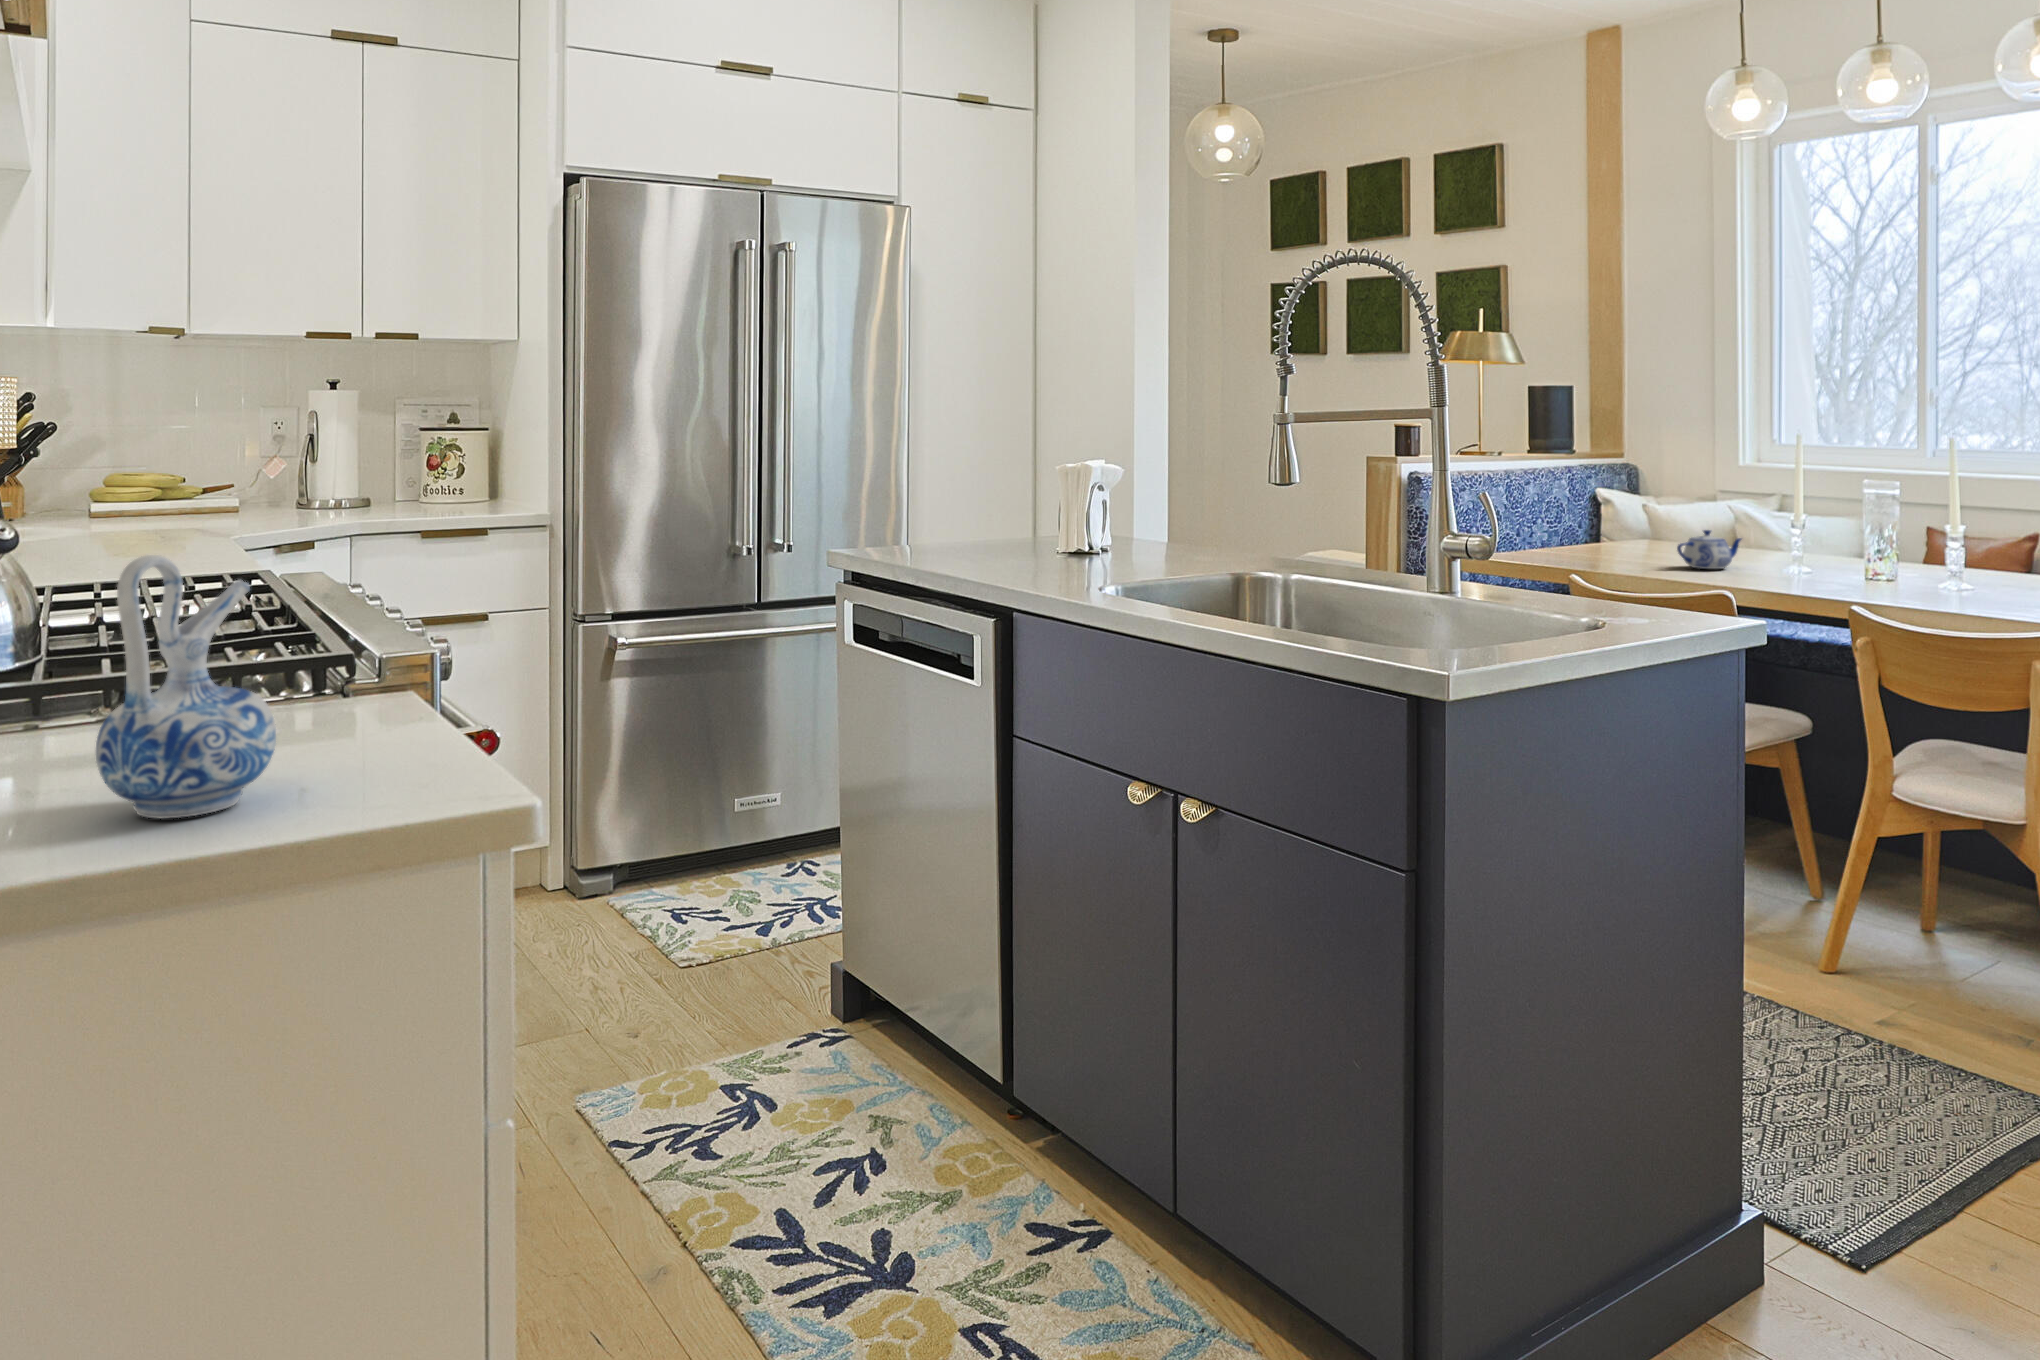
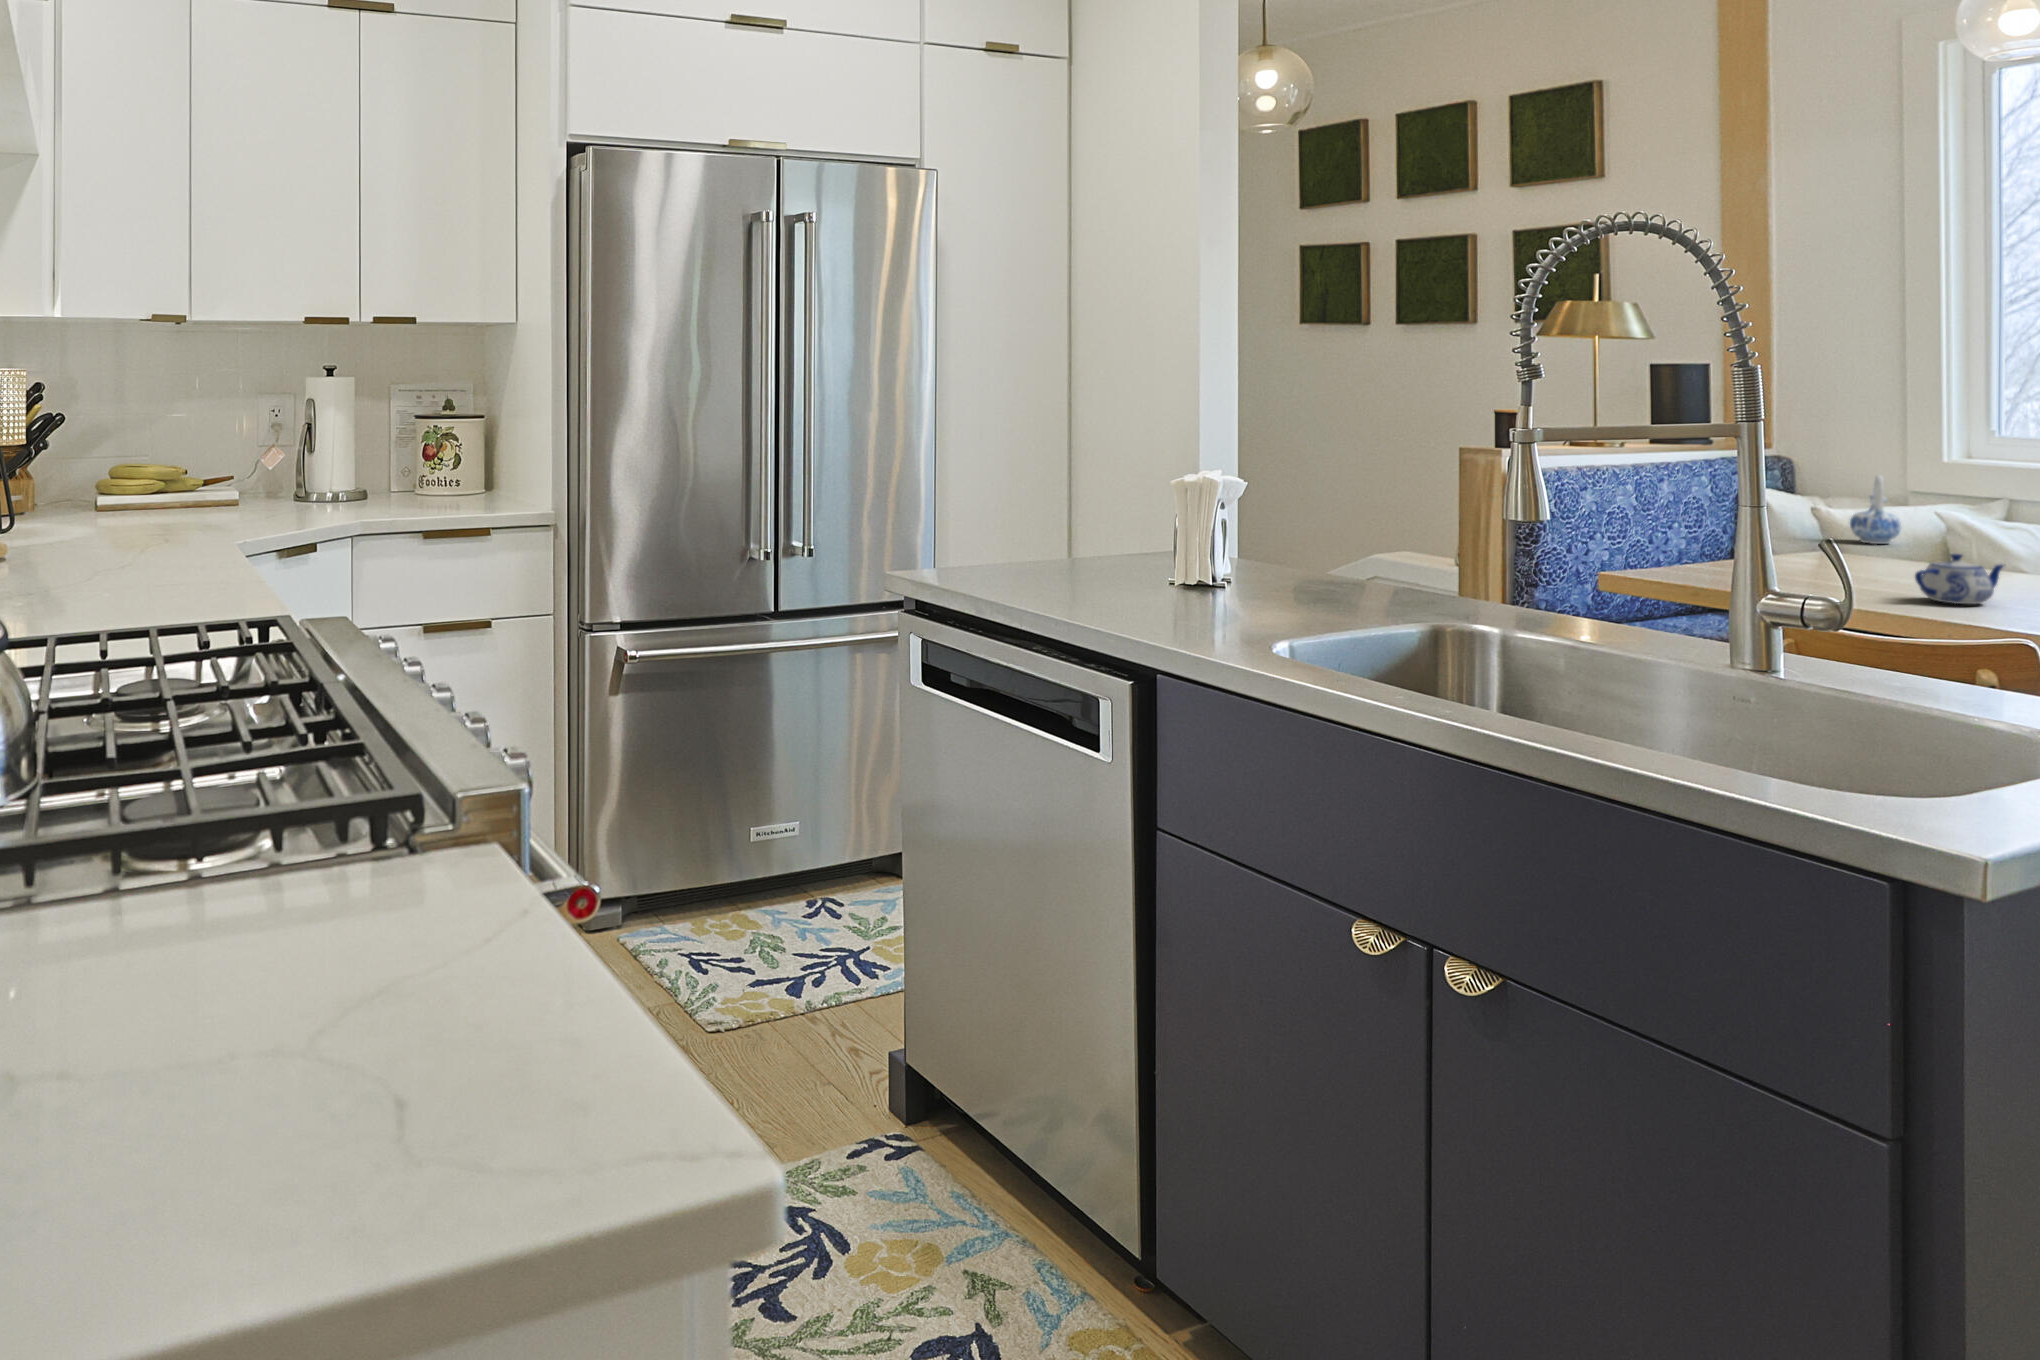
ceramic pitcher: present [96,555,276,818] -> present [1850,475,1901,544]

